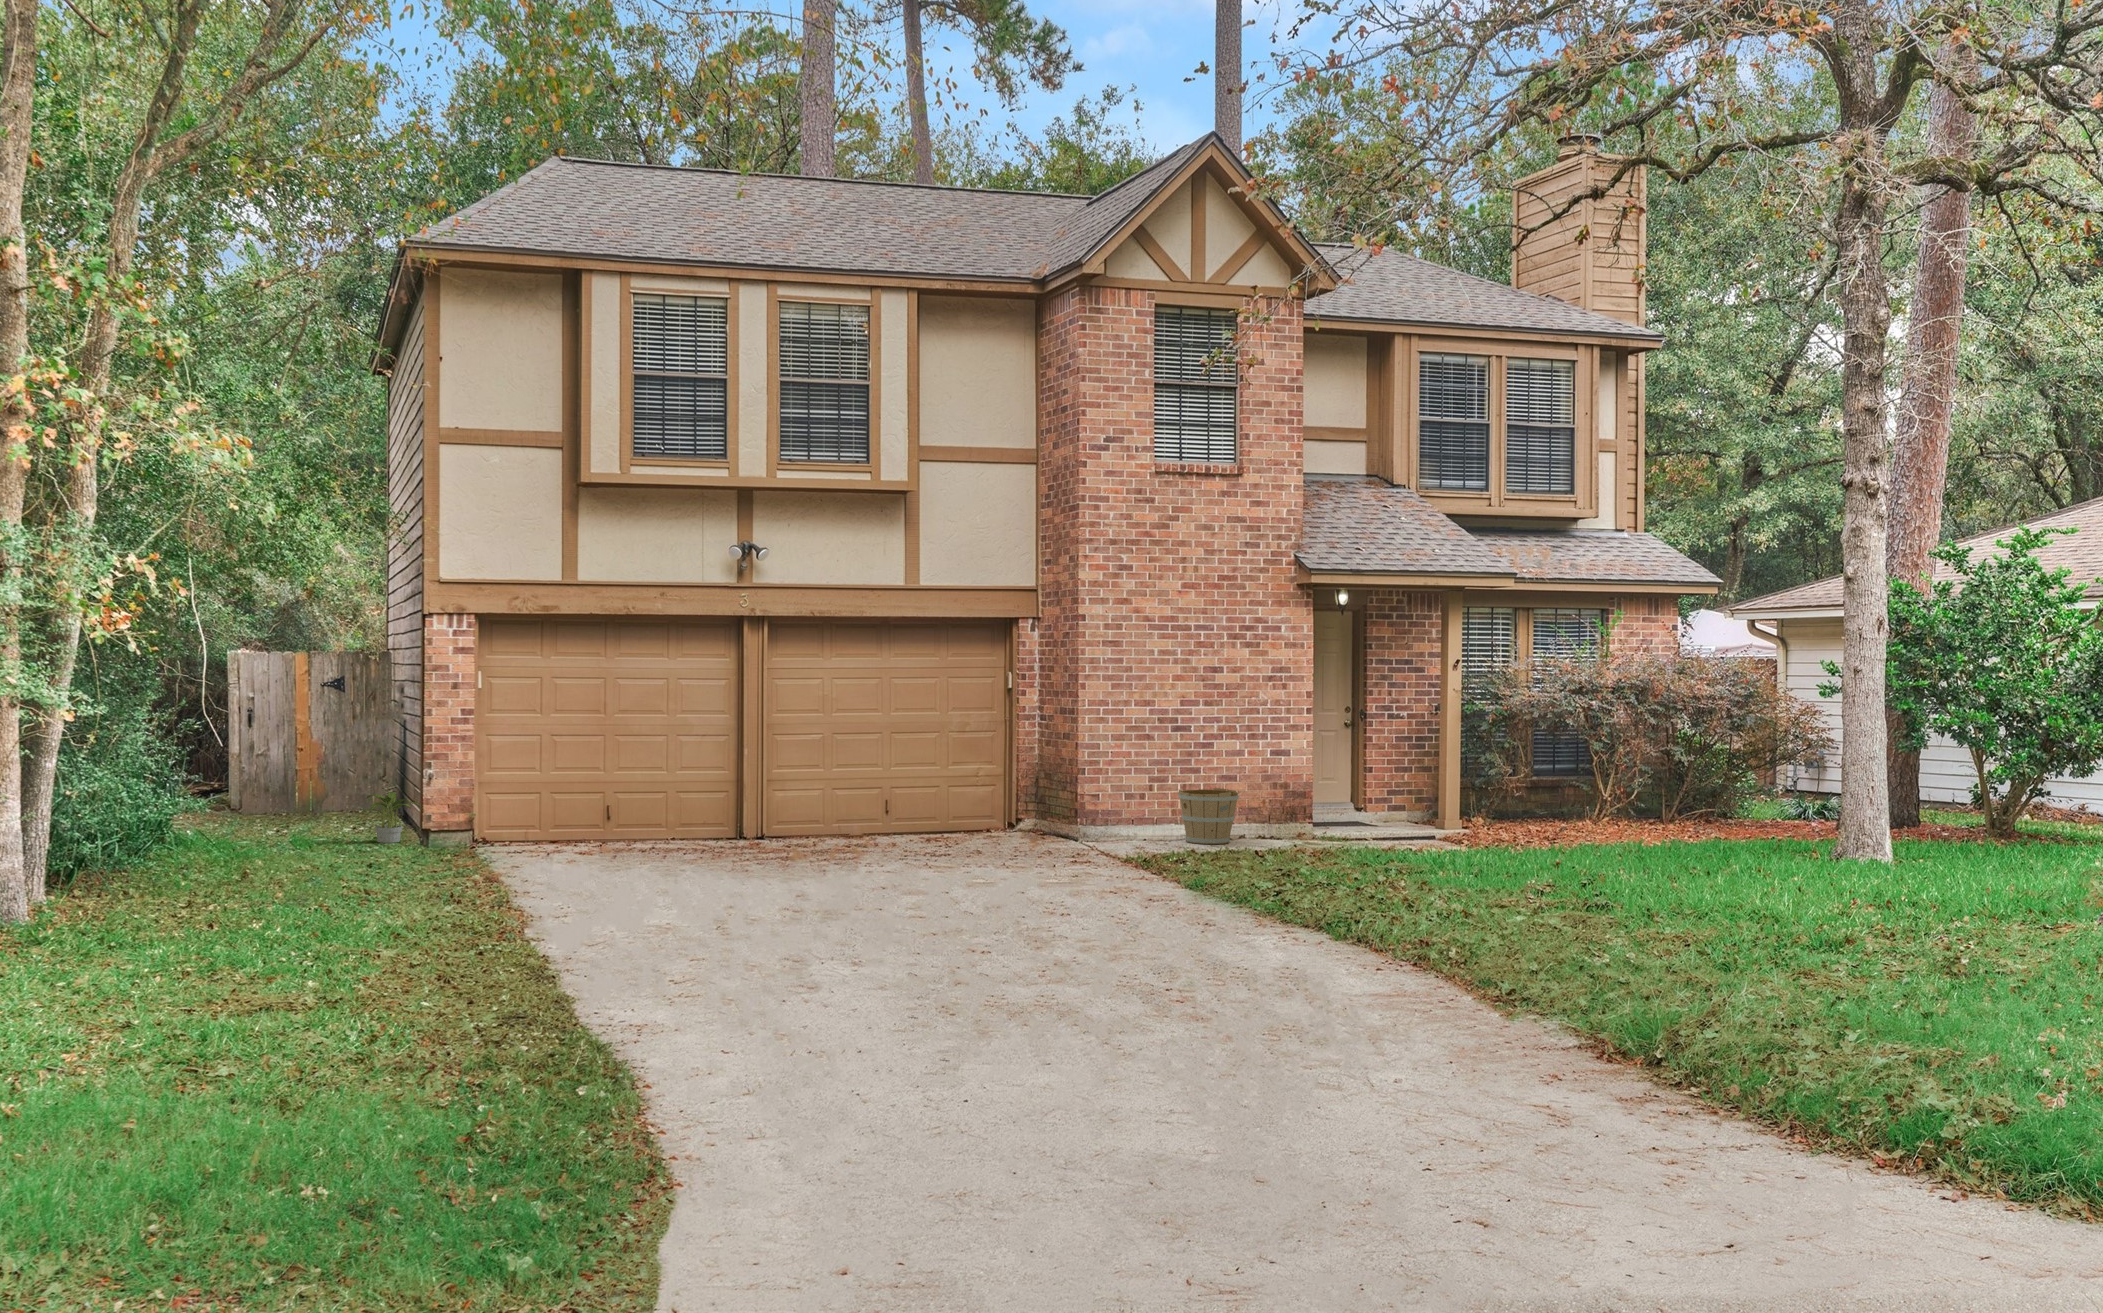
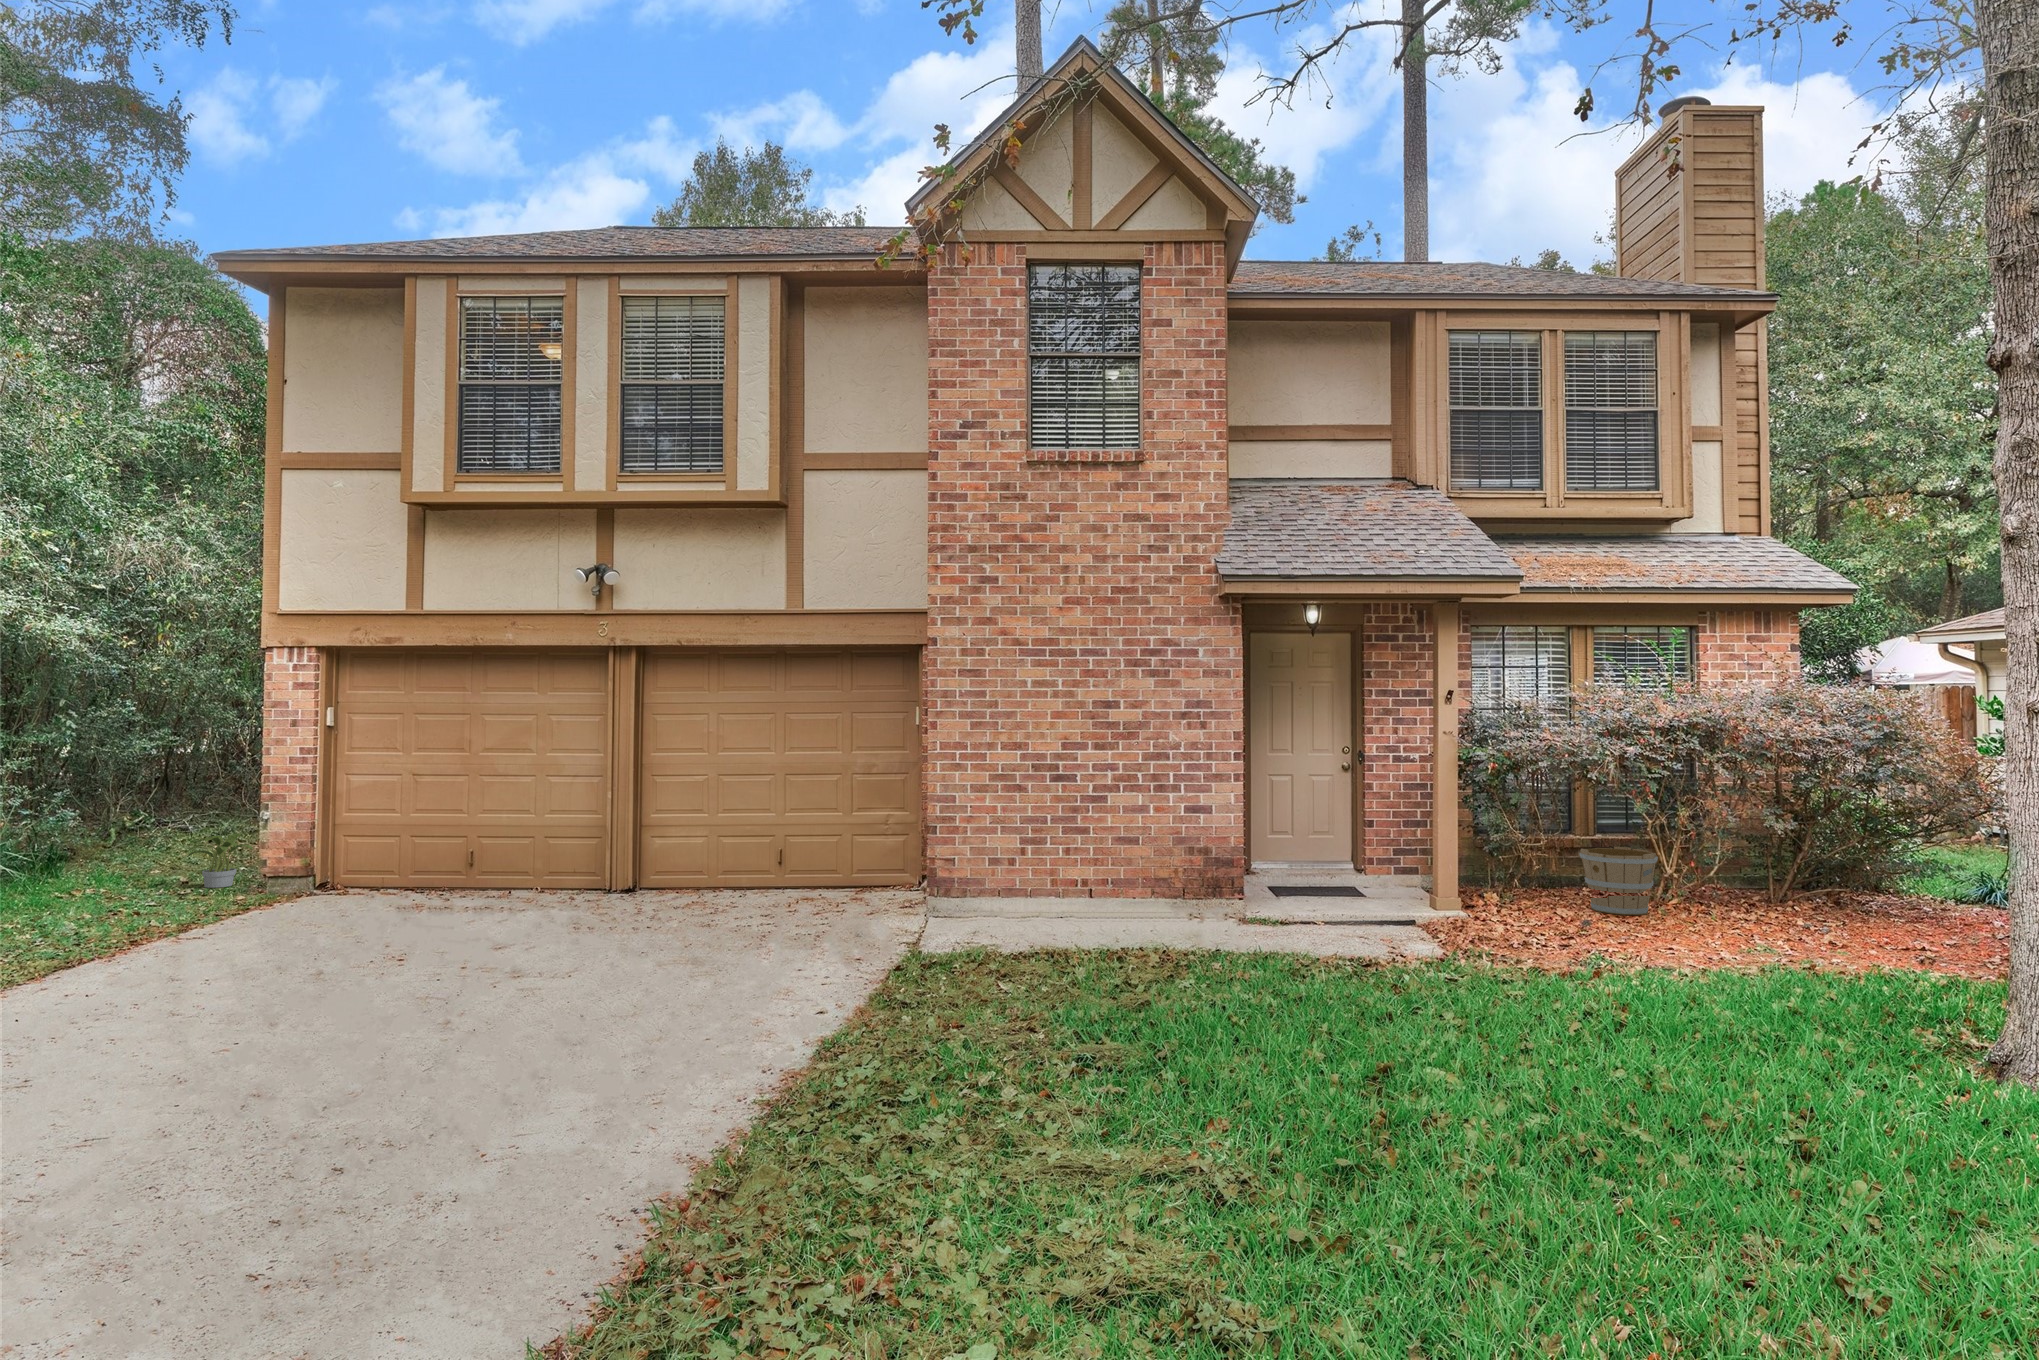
wooden bucket: present [1178,788,1239,844] -> present [1579,846,1658,915]

